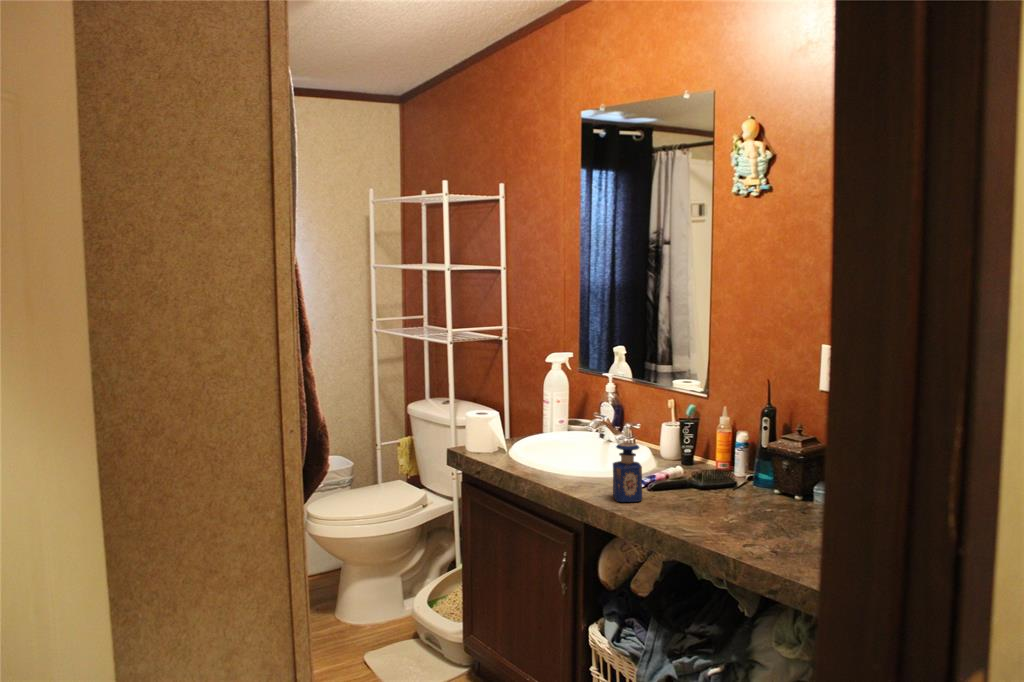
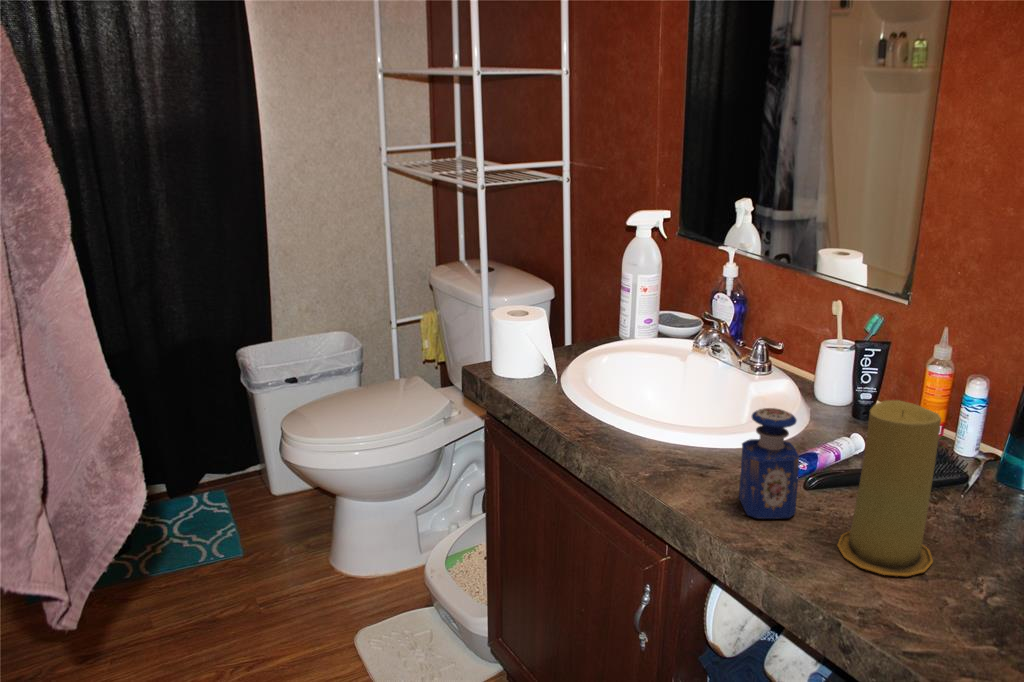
candle: none [662,430,708,517] -> present [838,400,941,576]

